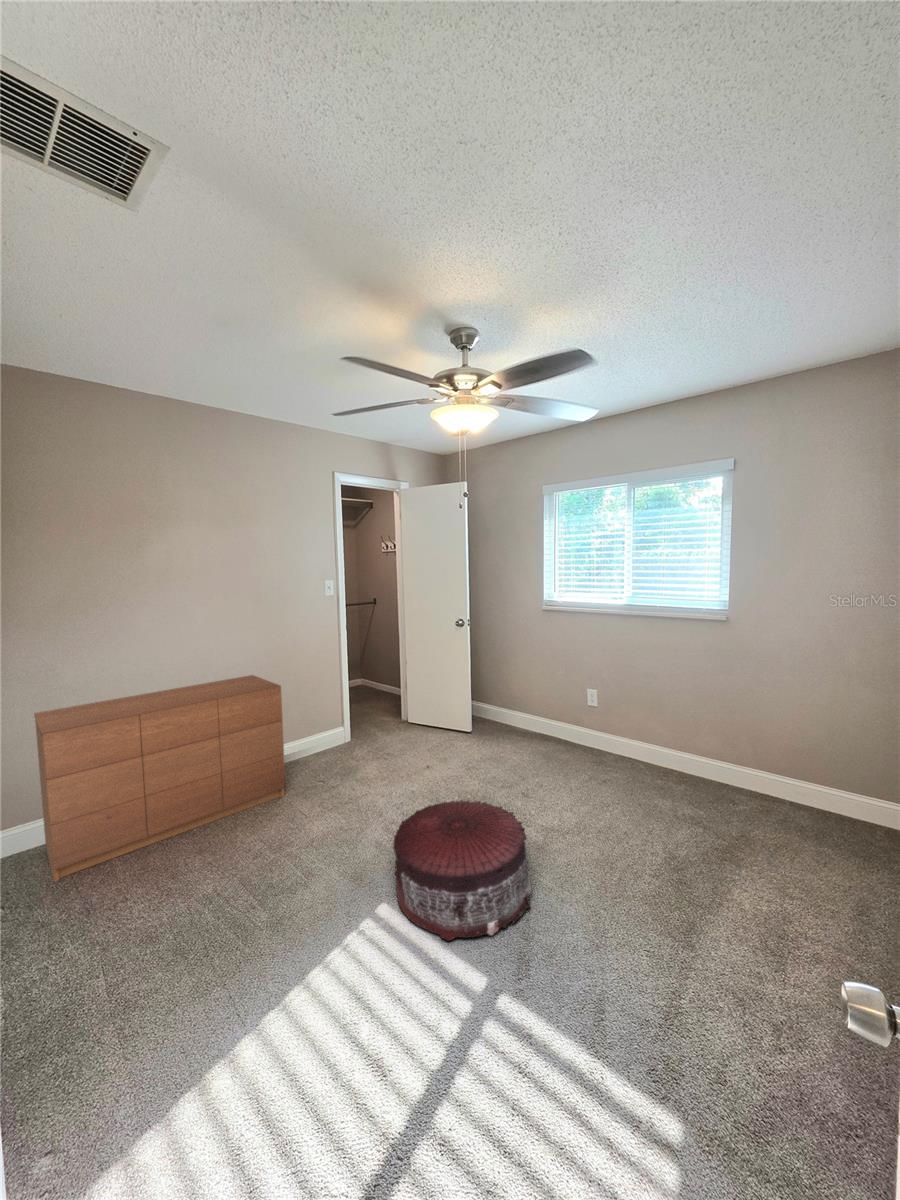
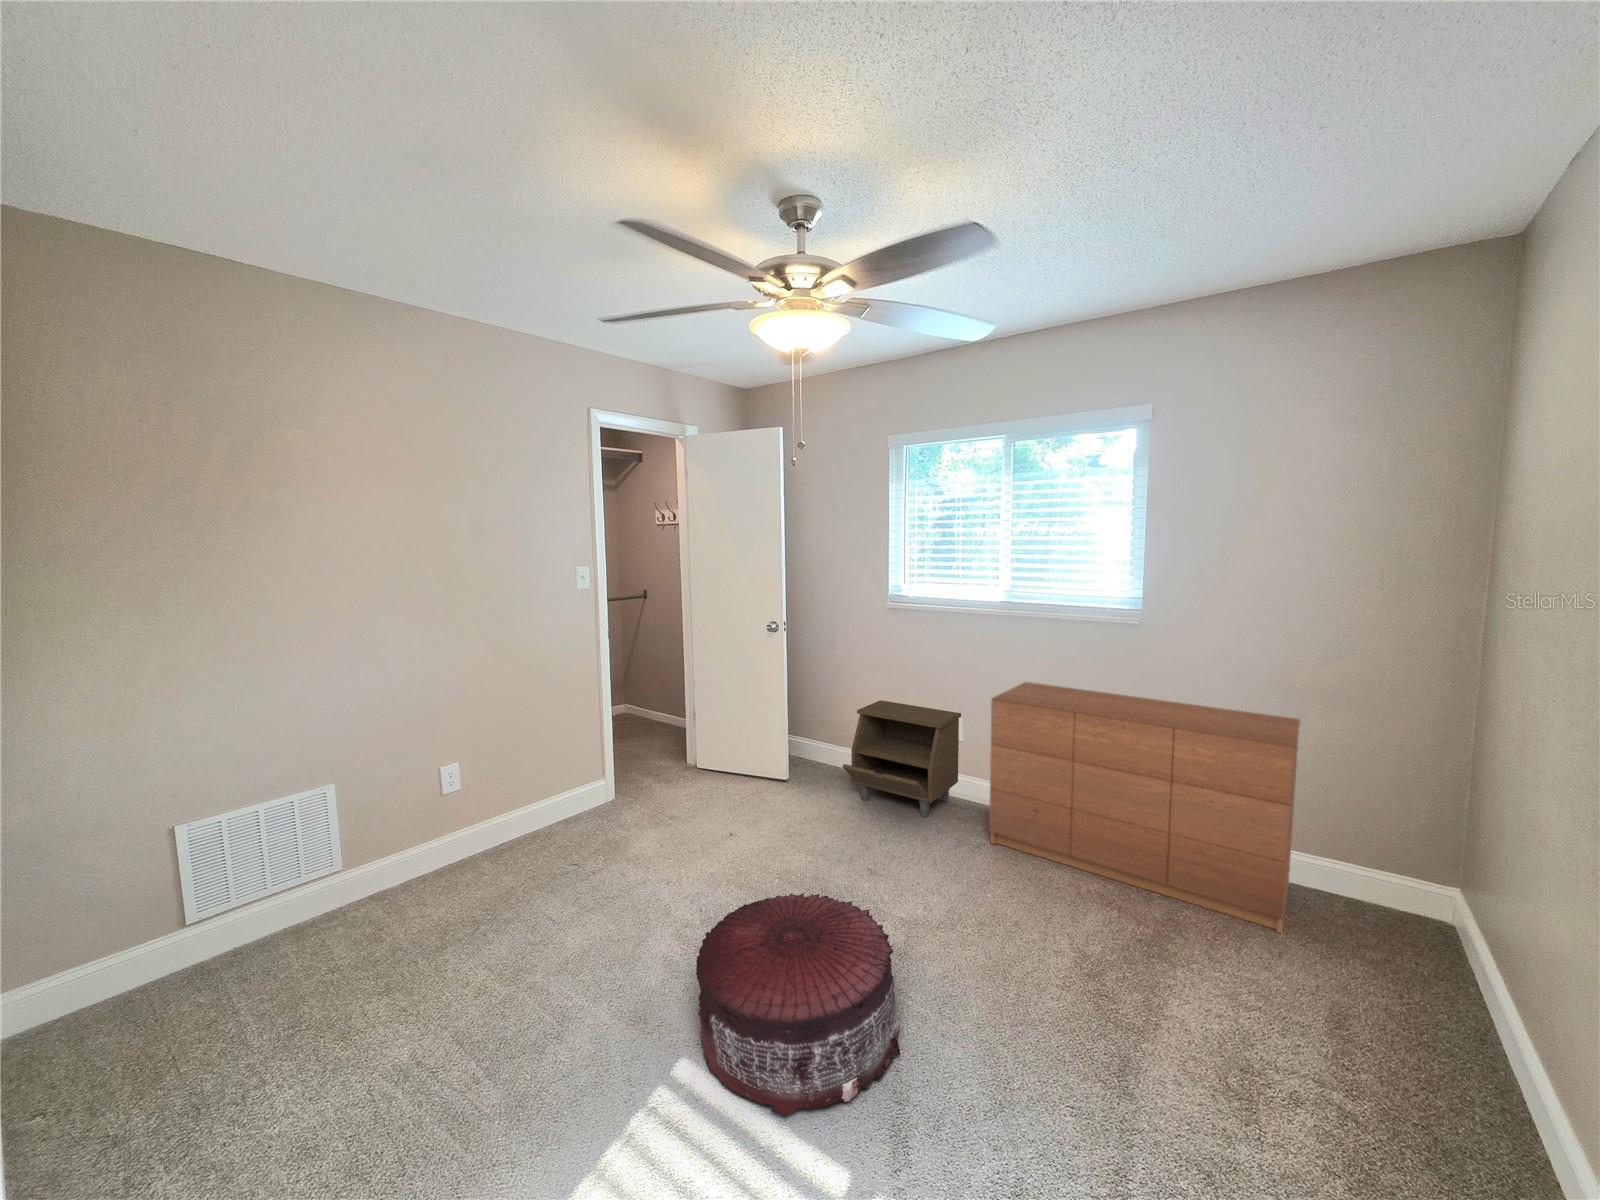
dresser: present [34,675,285,882] -> present [989,682,1300,933]
nightstand: none [508,675,594,759] -> present [843,700,961,817]

